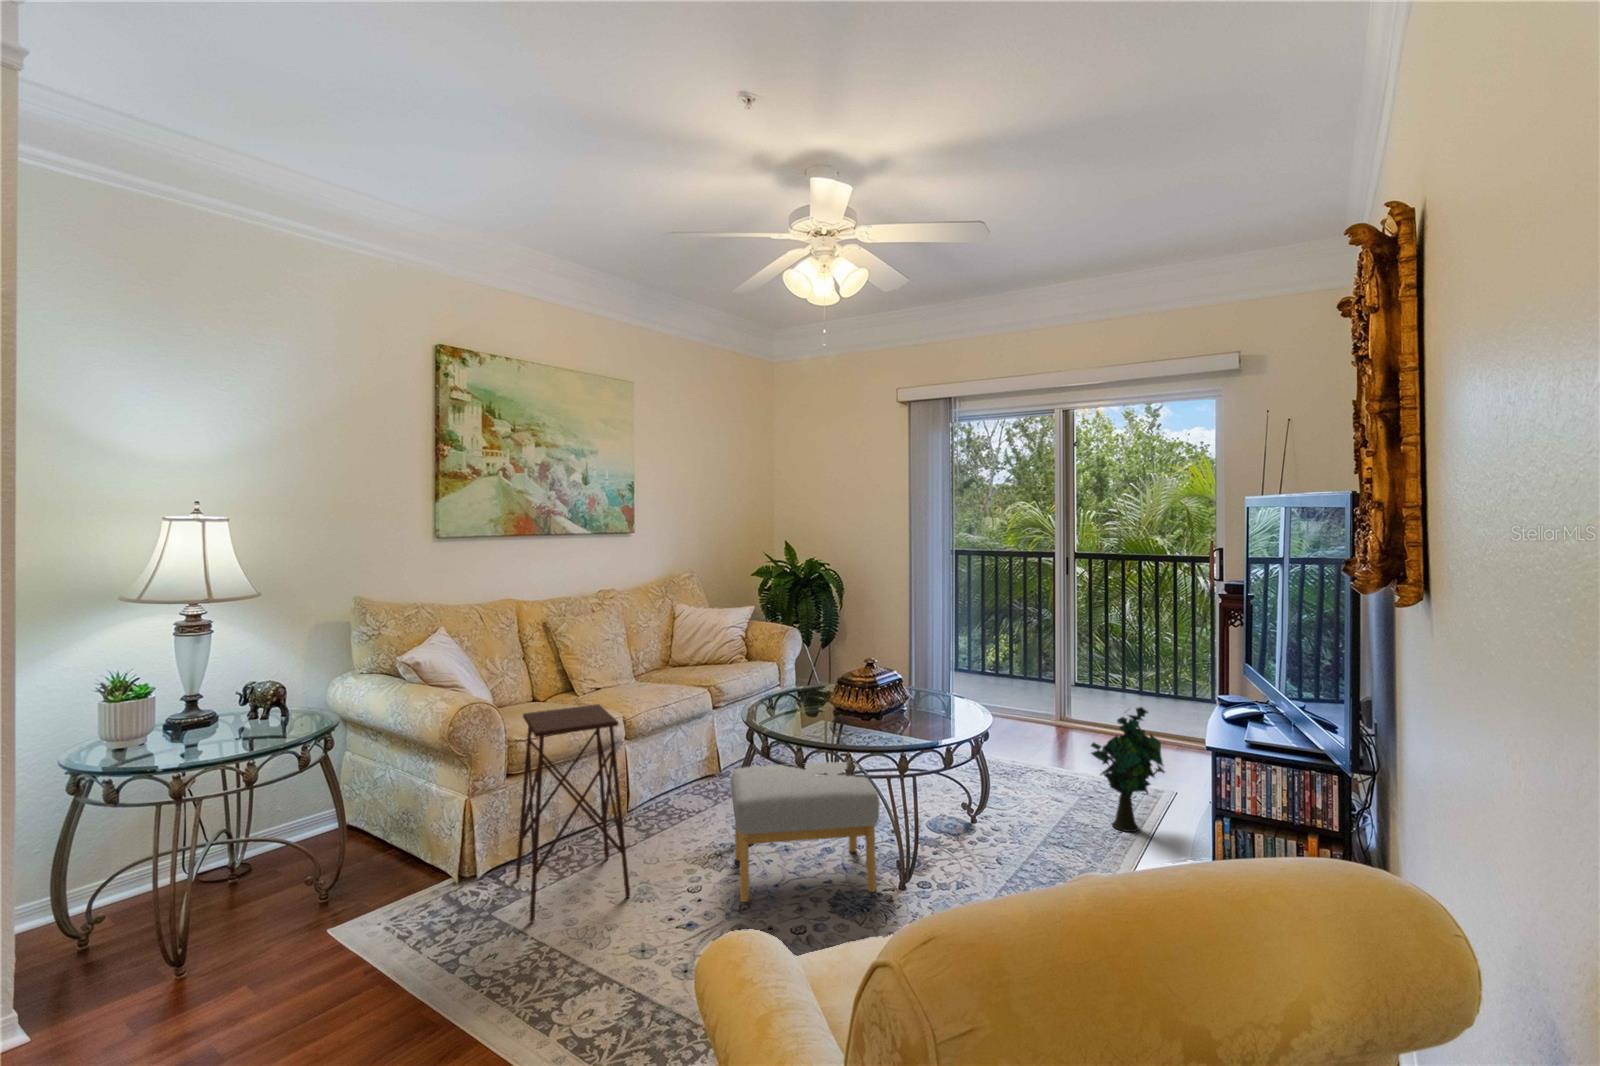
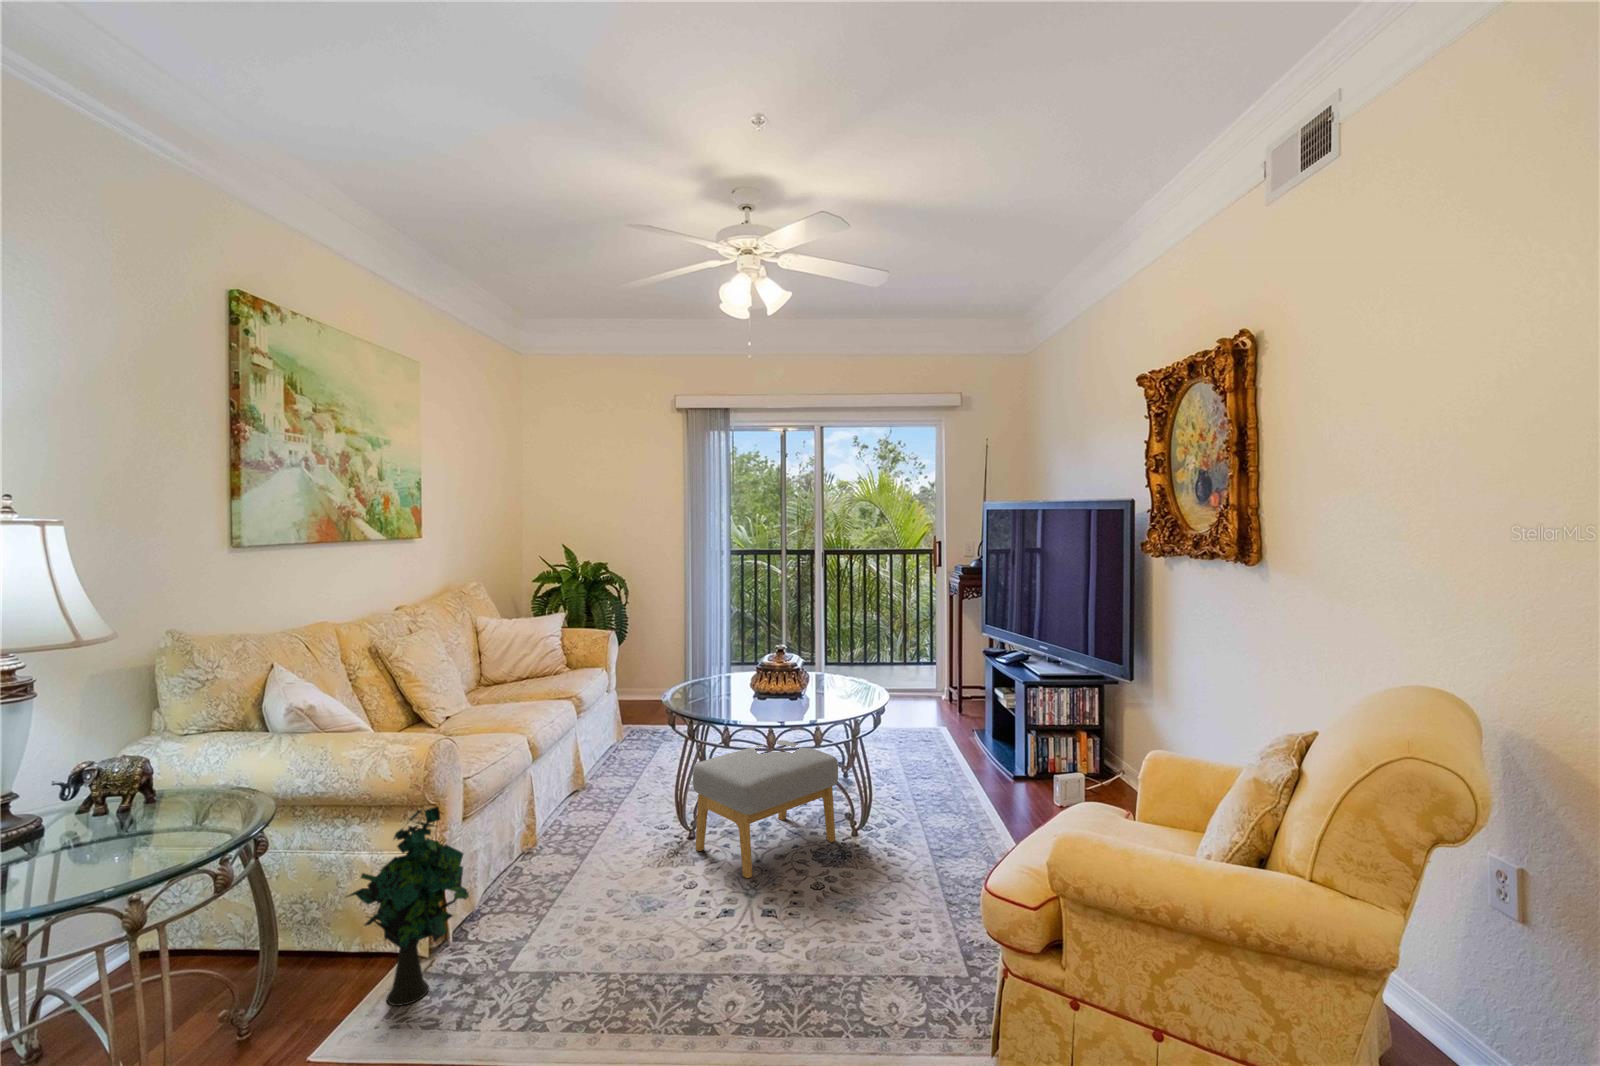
side table: present [516,704,630,922] -> none [496,720,643,957]
decorative plant: present [1091,707,1165,832] -> present [347,807,469,1006]

